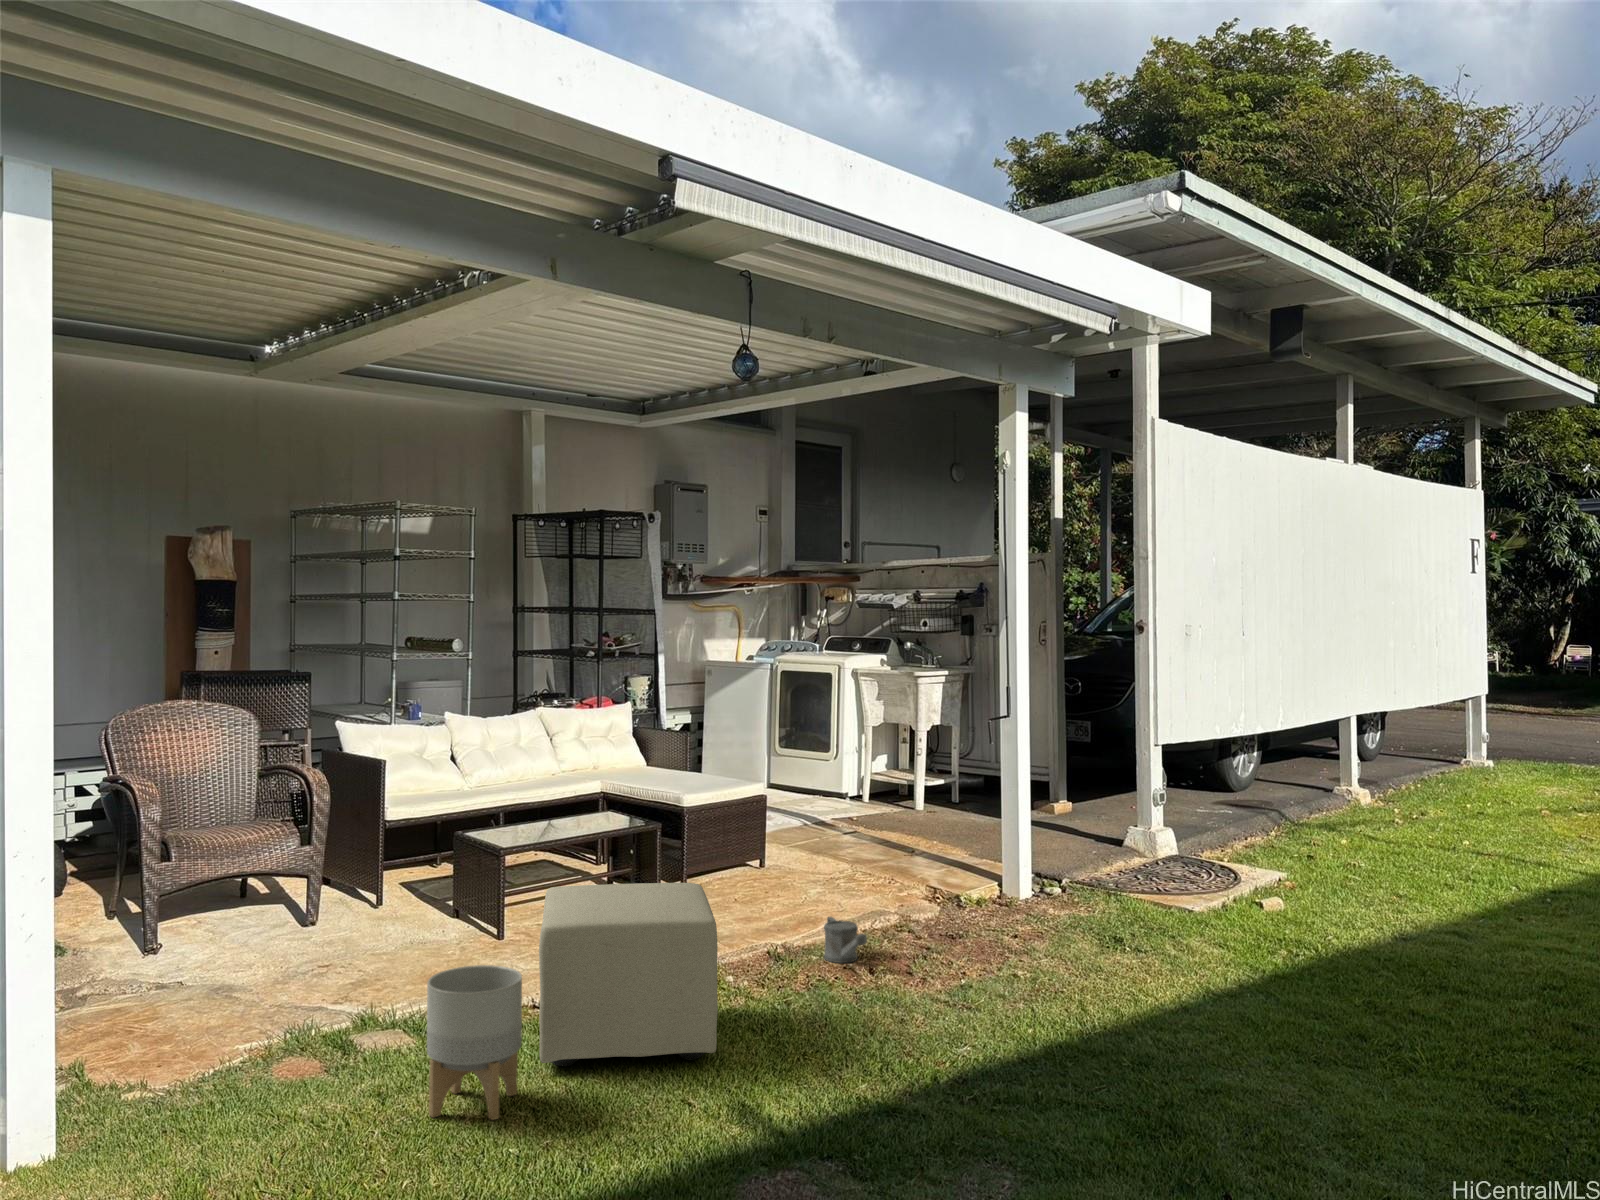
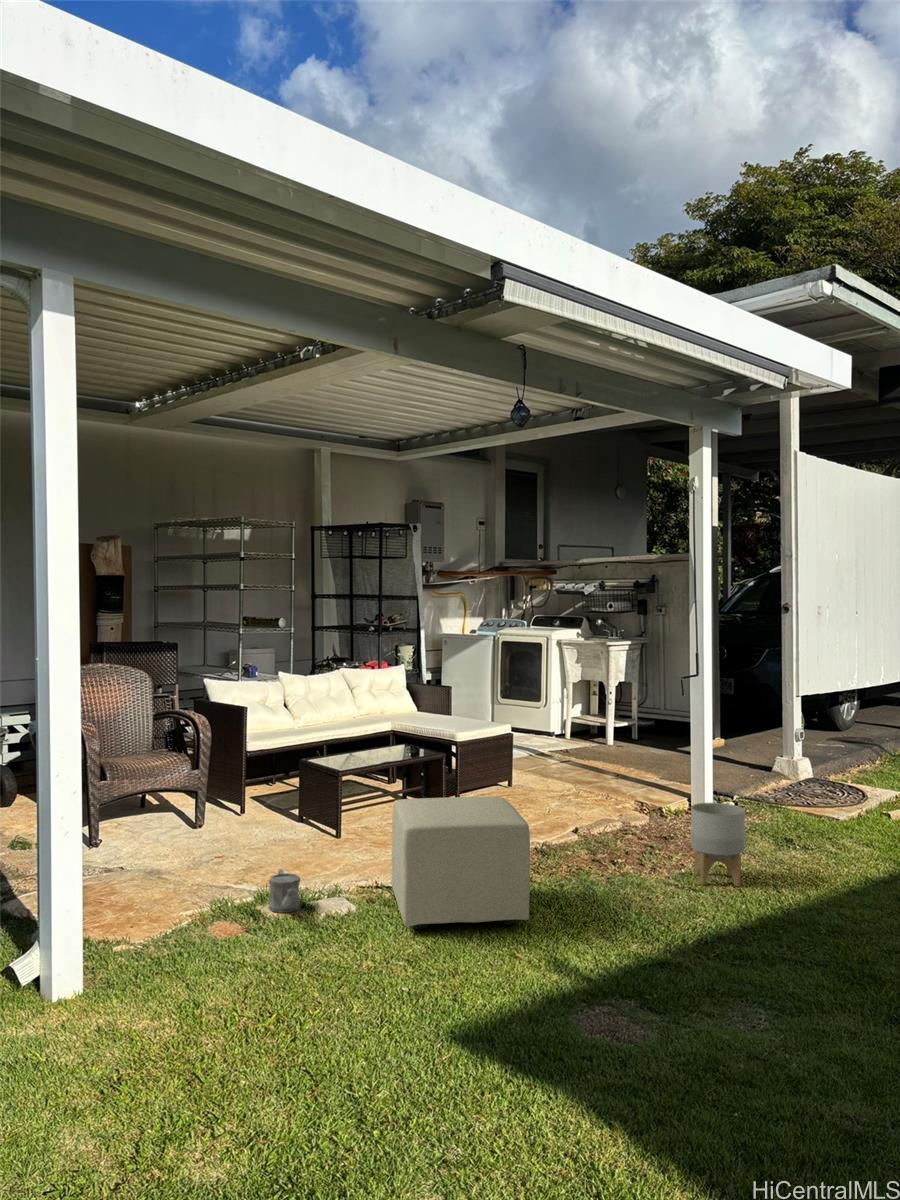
watering can: present [824,917,867,963] -> present [269,869,301,913]
planter: present [427,965,522,1120] -> present [691,803,745,887]

